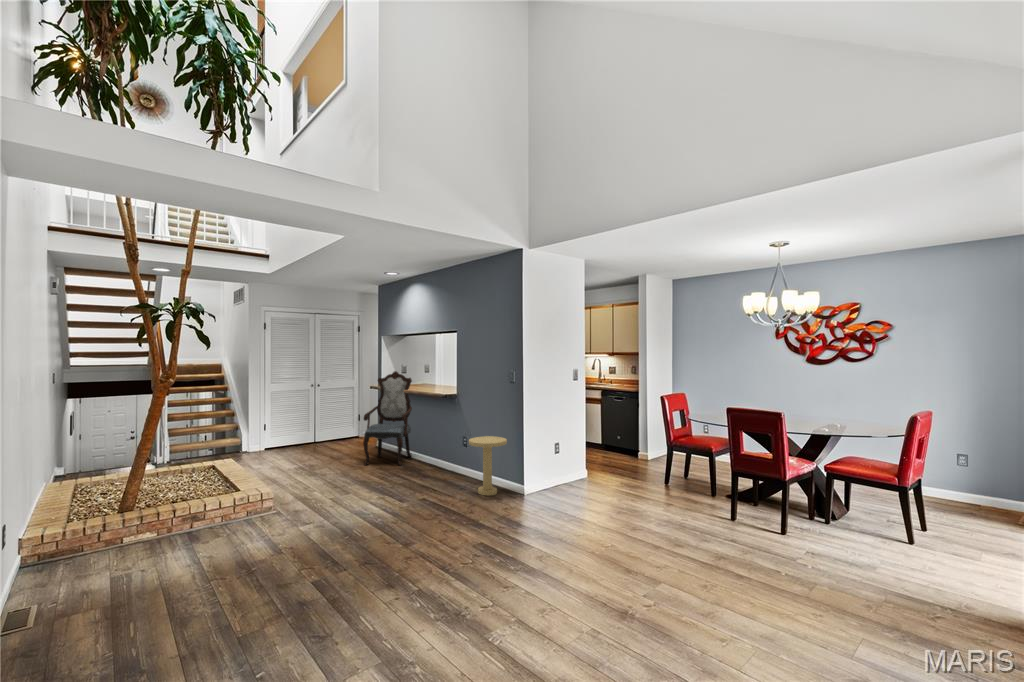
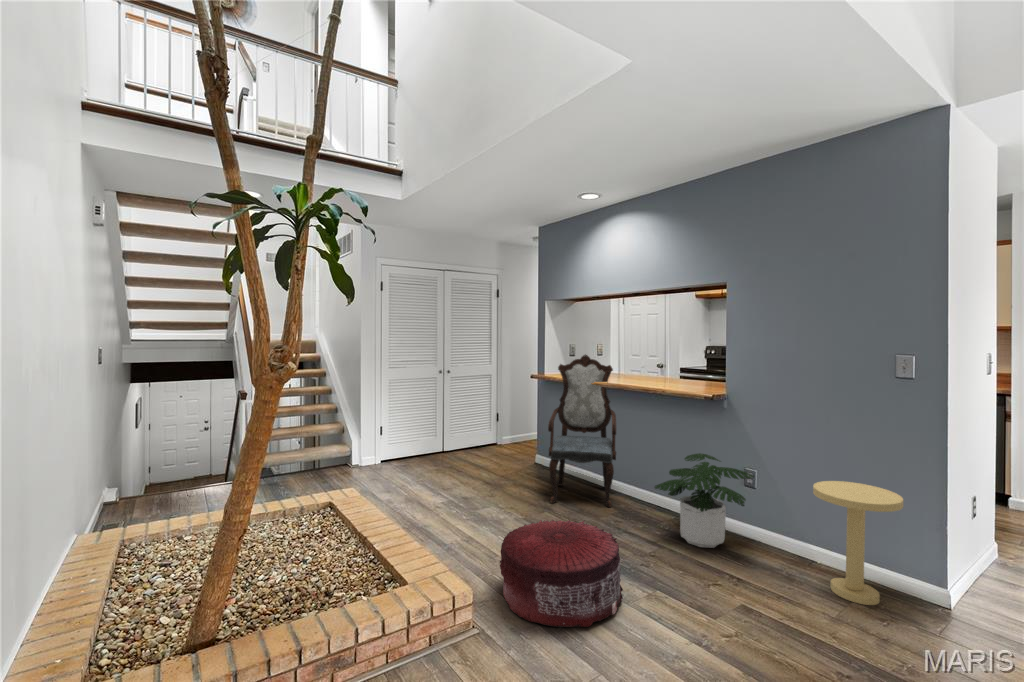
potted plant: none [408,428,463,480] -> present [655,453,754,548]
pouf: none [296,463,366,510] -> present [500,520,623,627]

